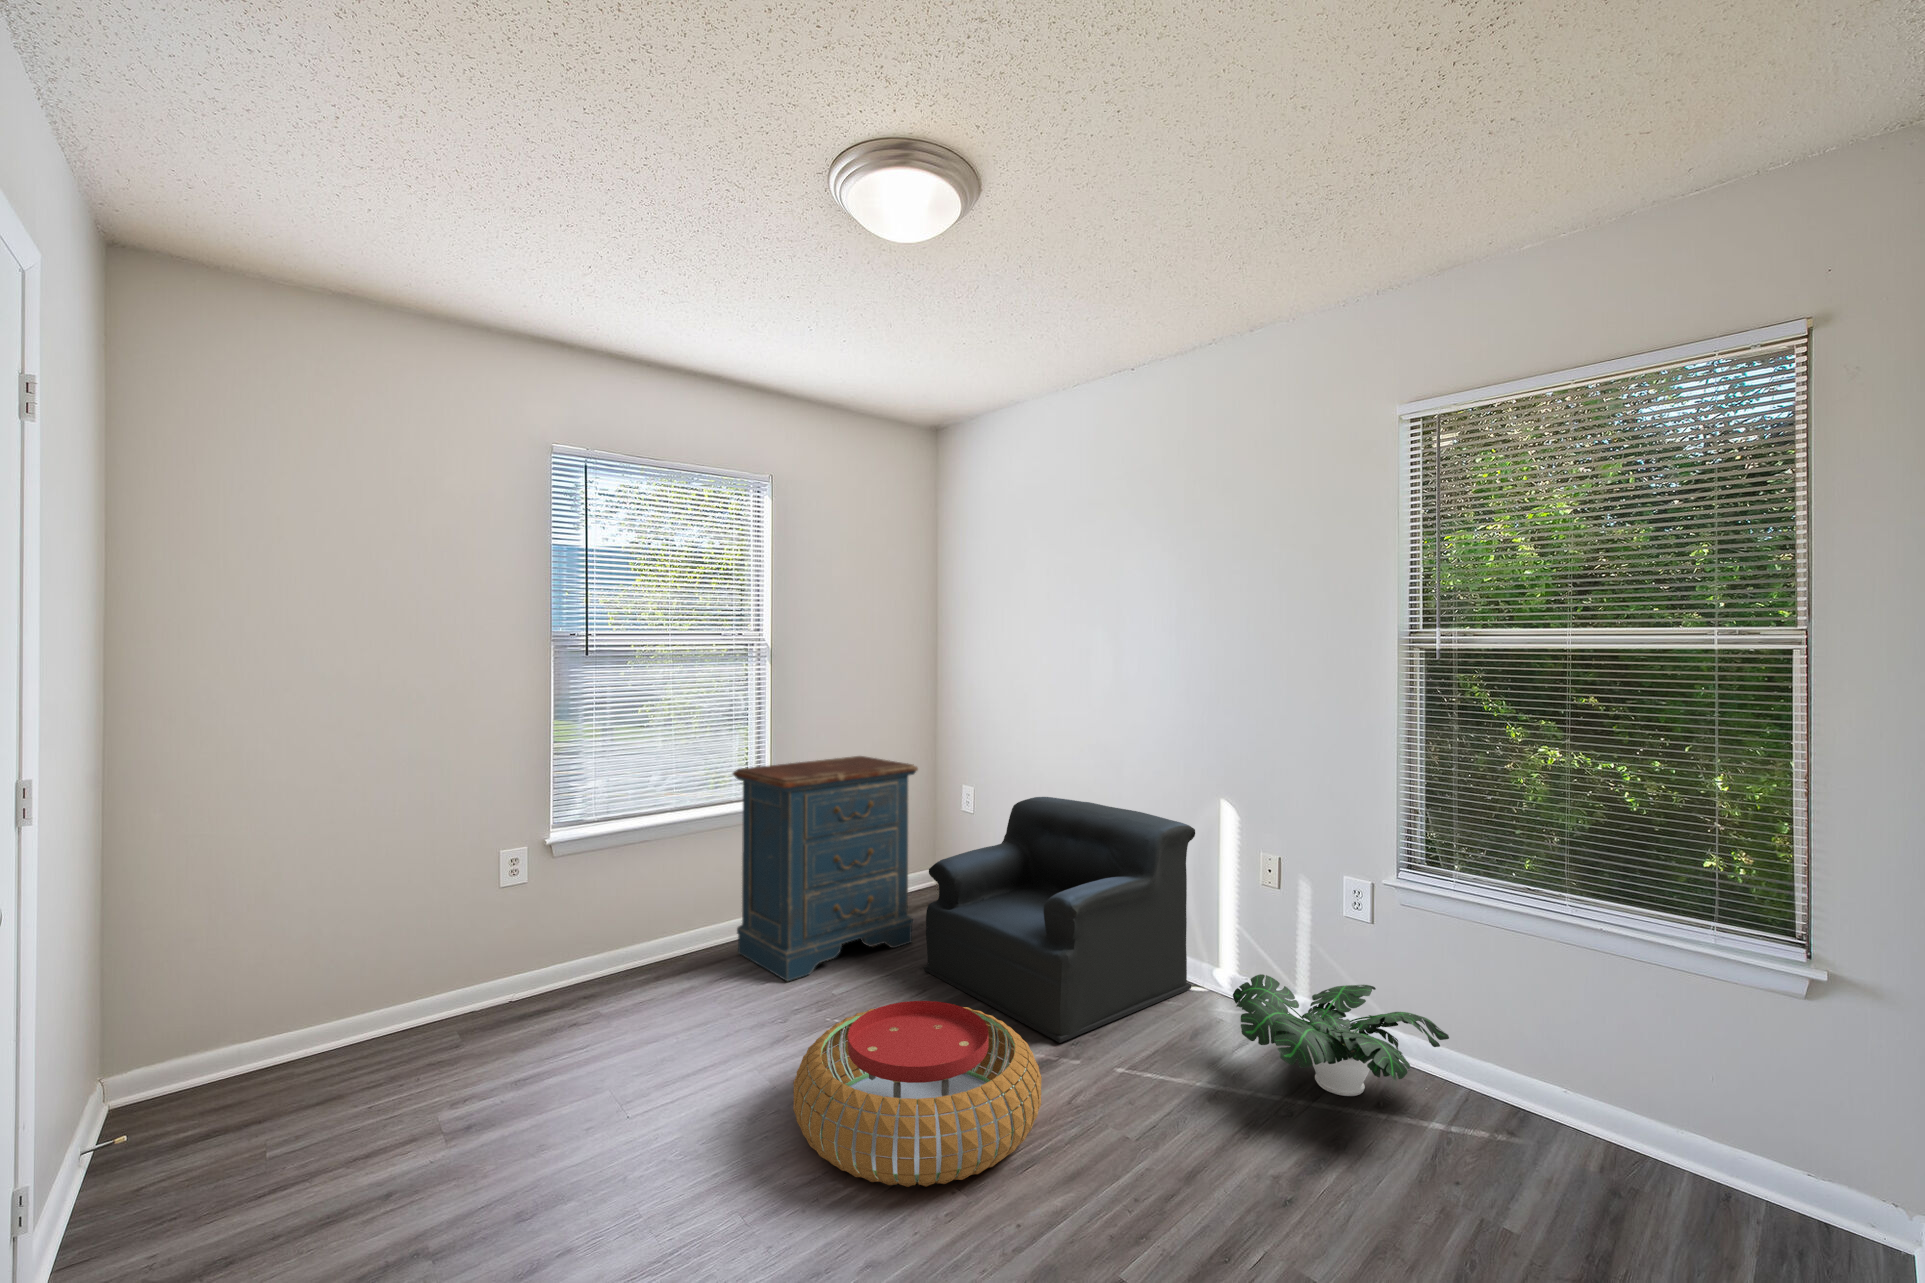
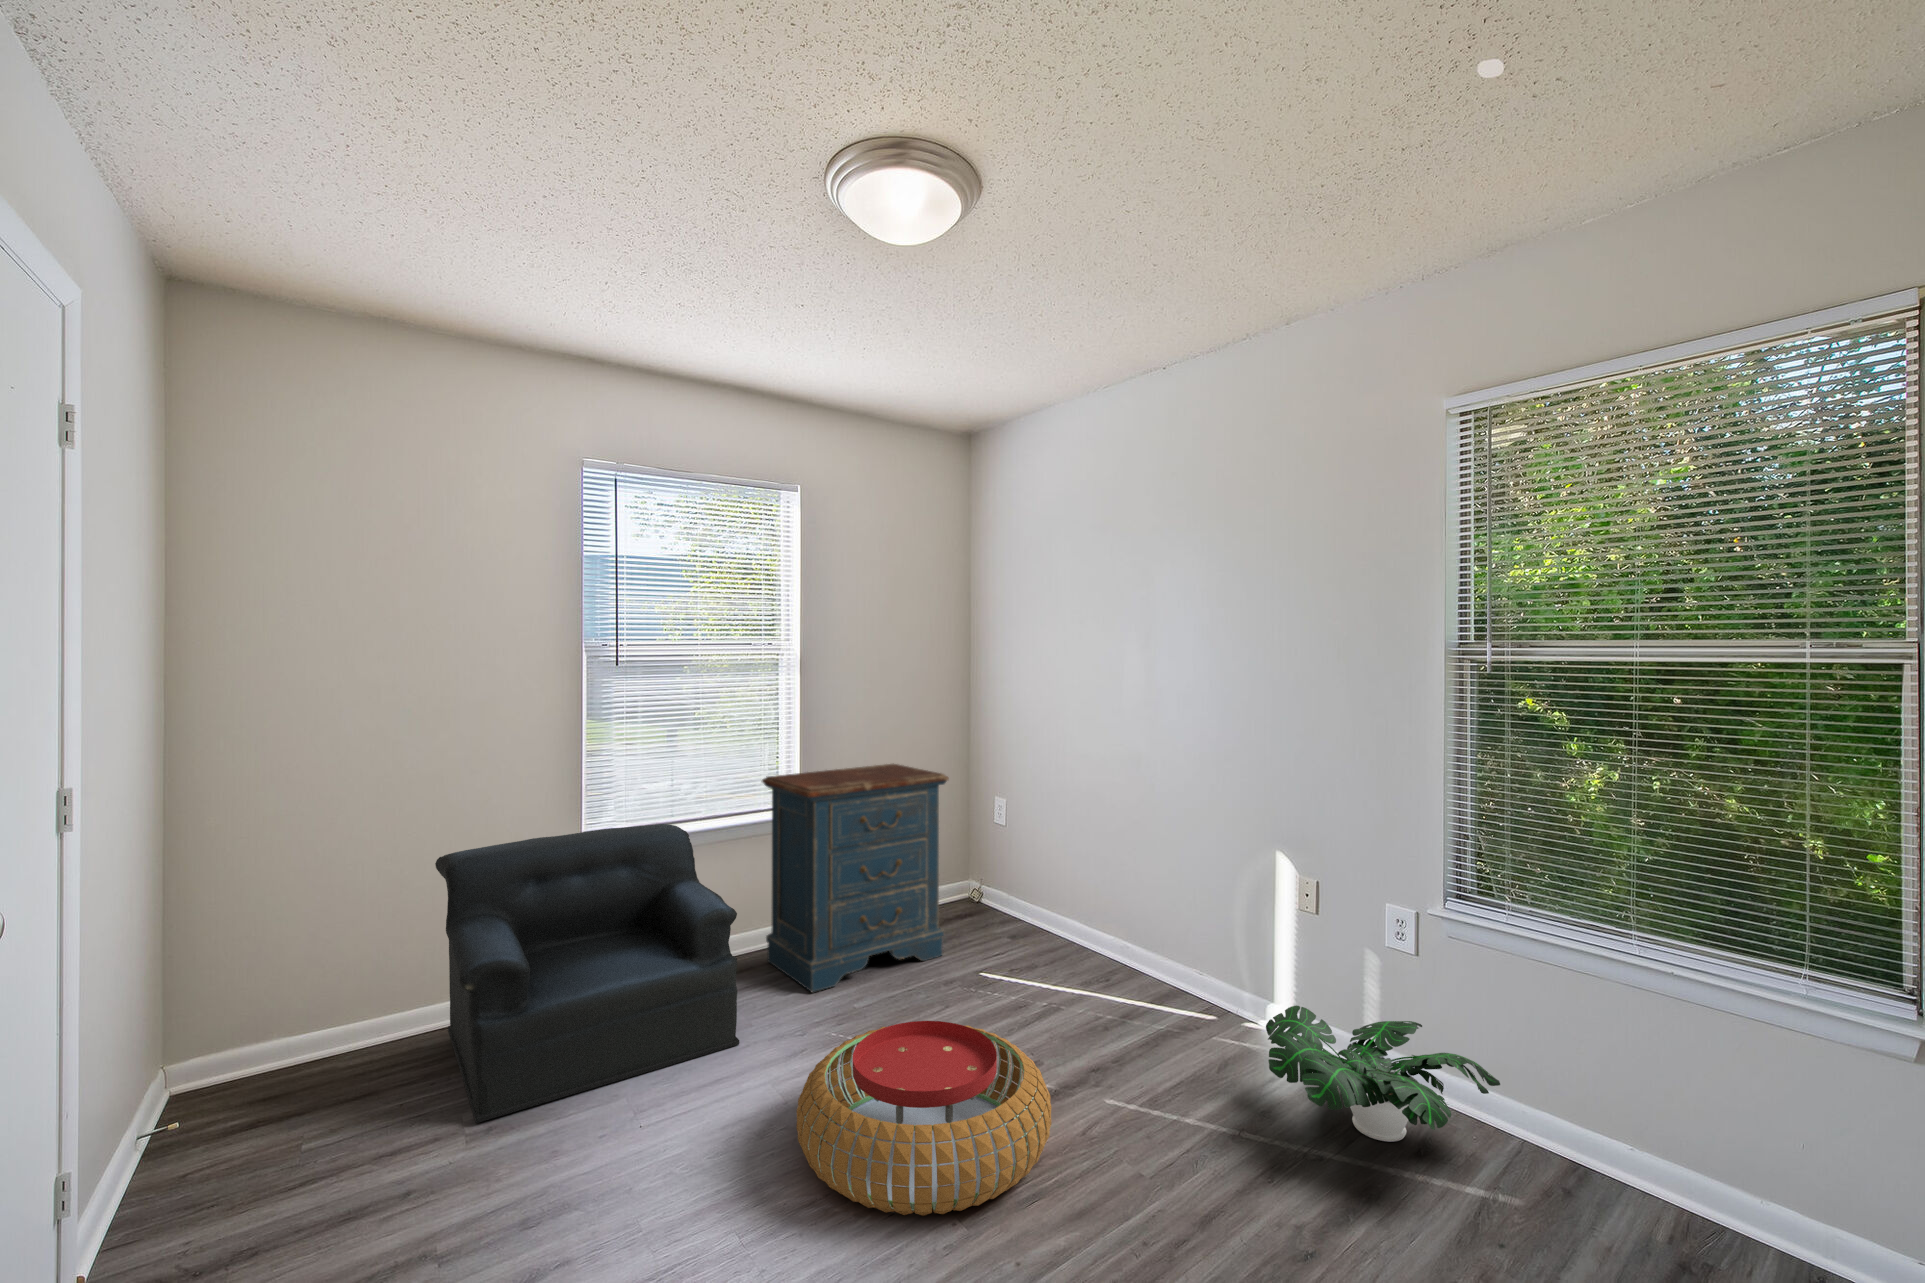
armchair: present [924,797,1195,1043] -> present [435,824,739,1123]

